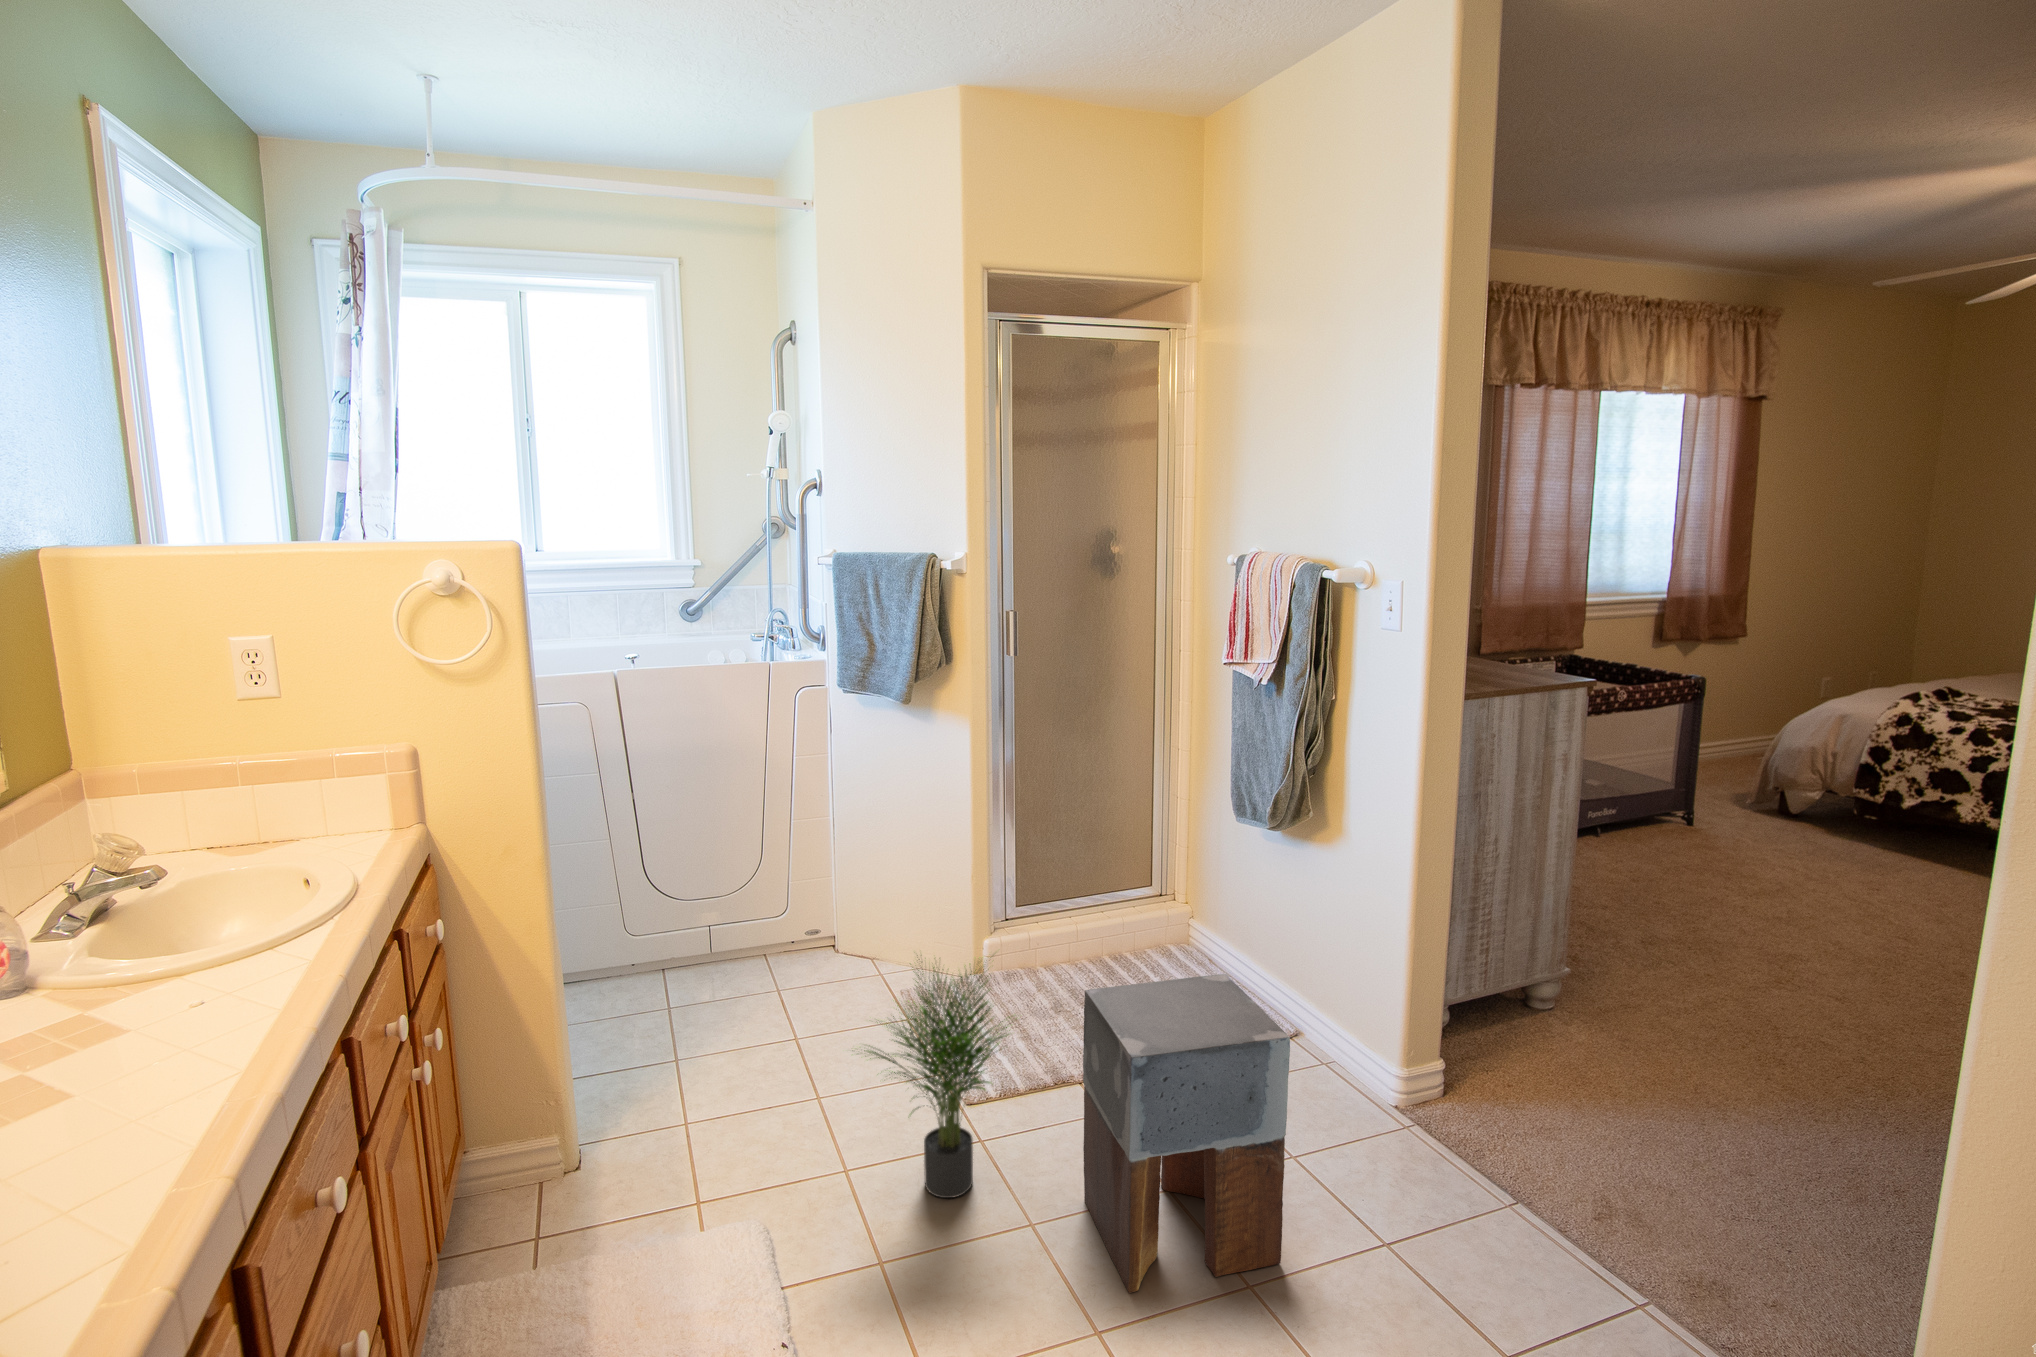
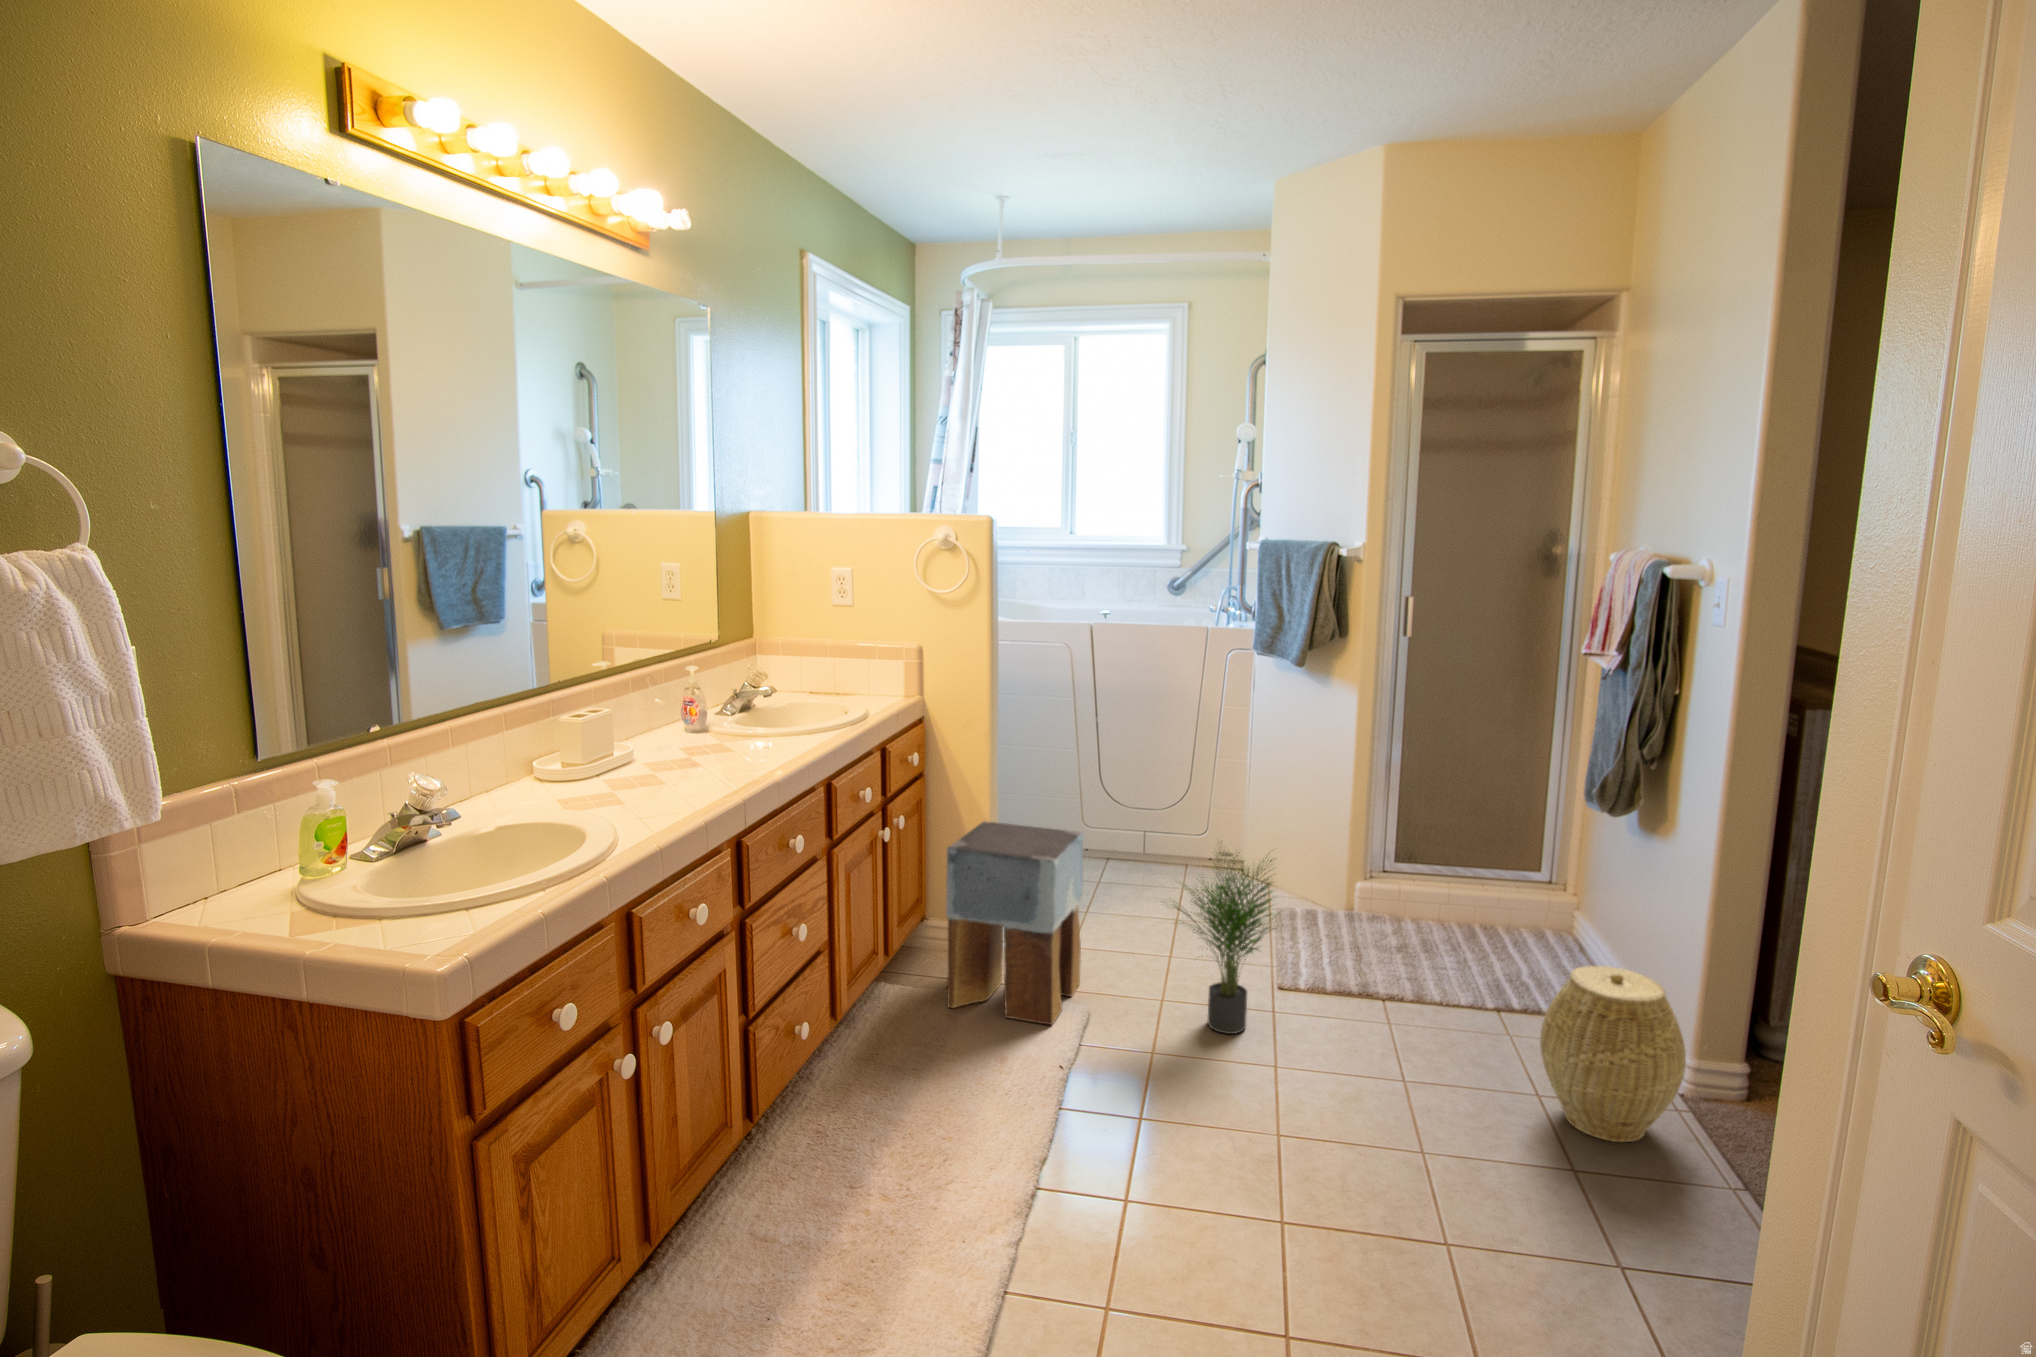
stool: present [1083,974,1290,1293] -> present [946,822,1083,1025]
woven basket: none [1301,1002,1444,1192] -> present [1540,966,1686,1142]

